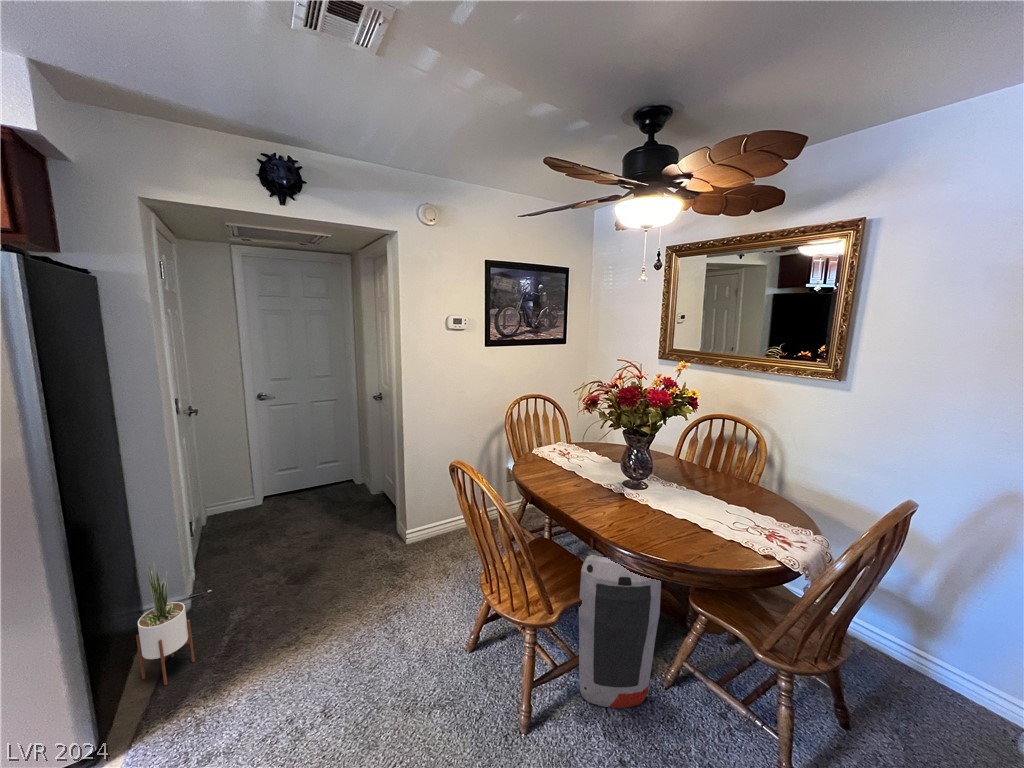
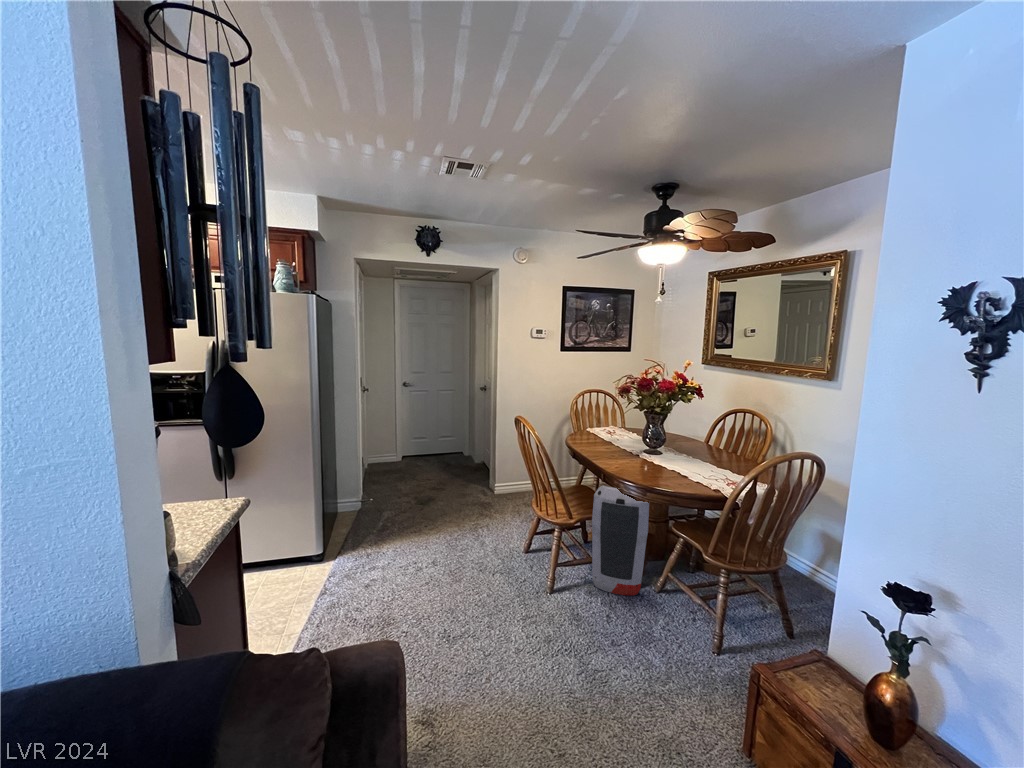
potted plant: present [136,563,195,685] -> none [340,464,366,537]

